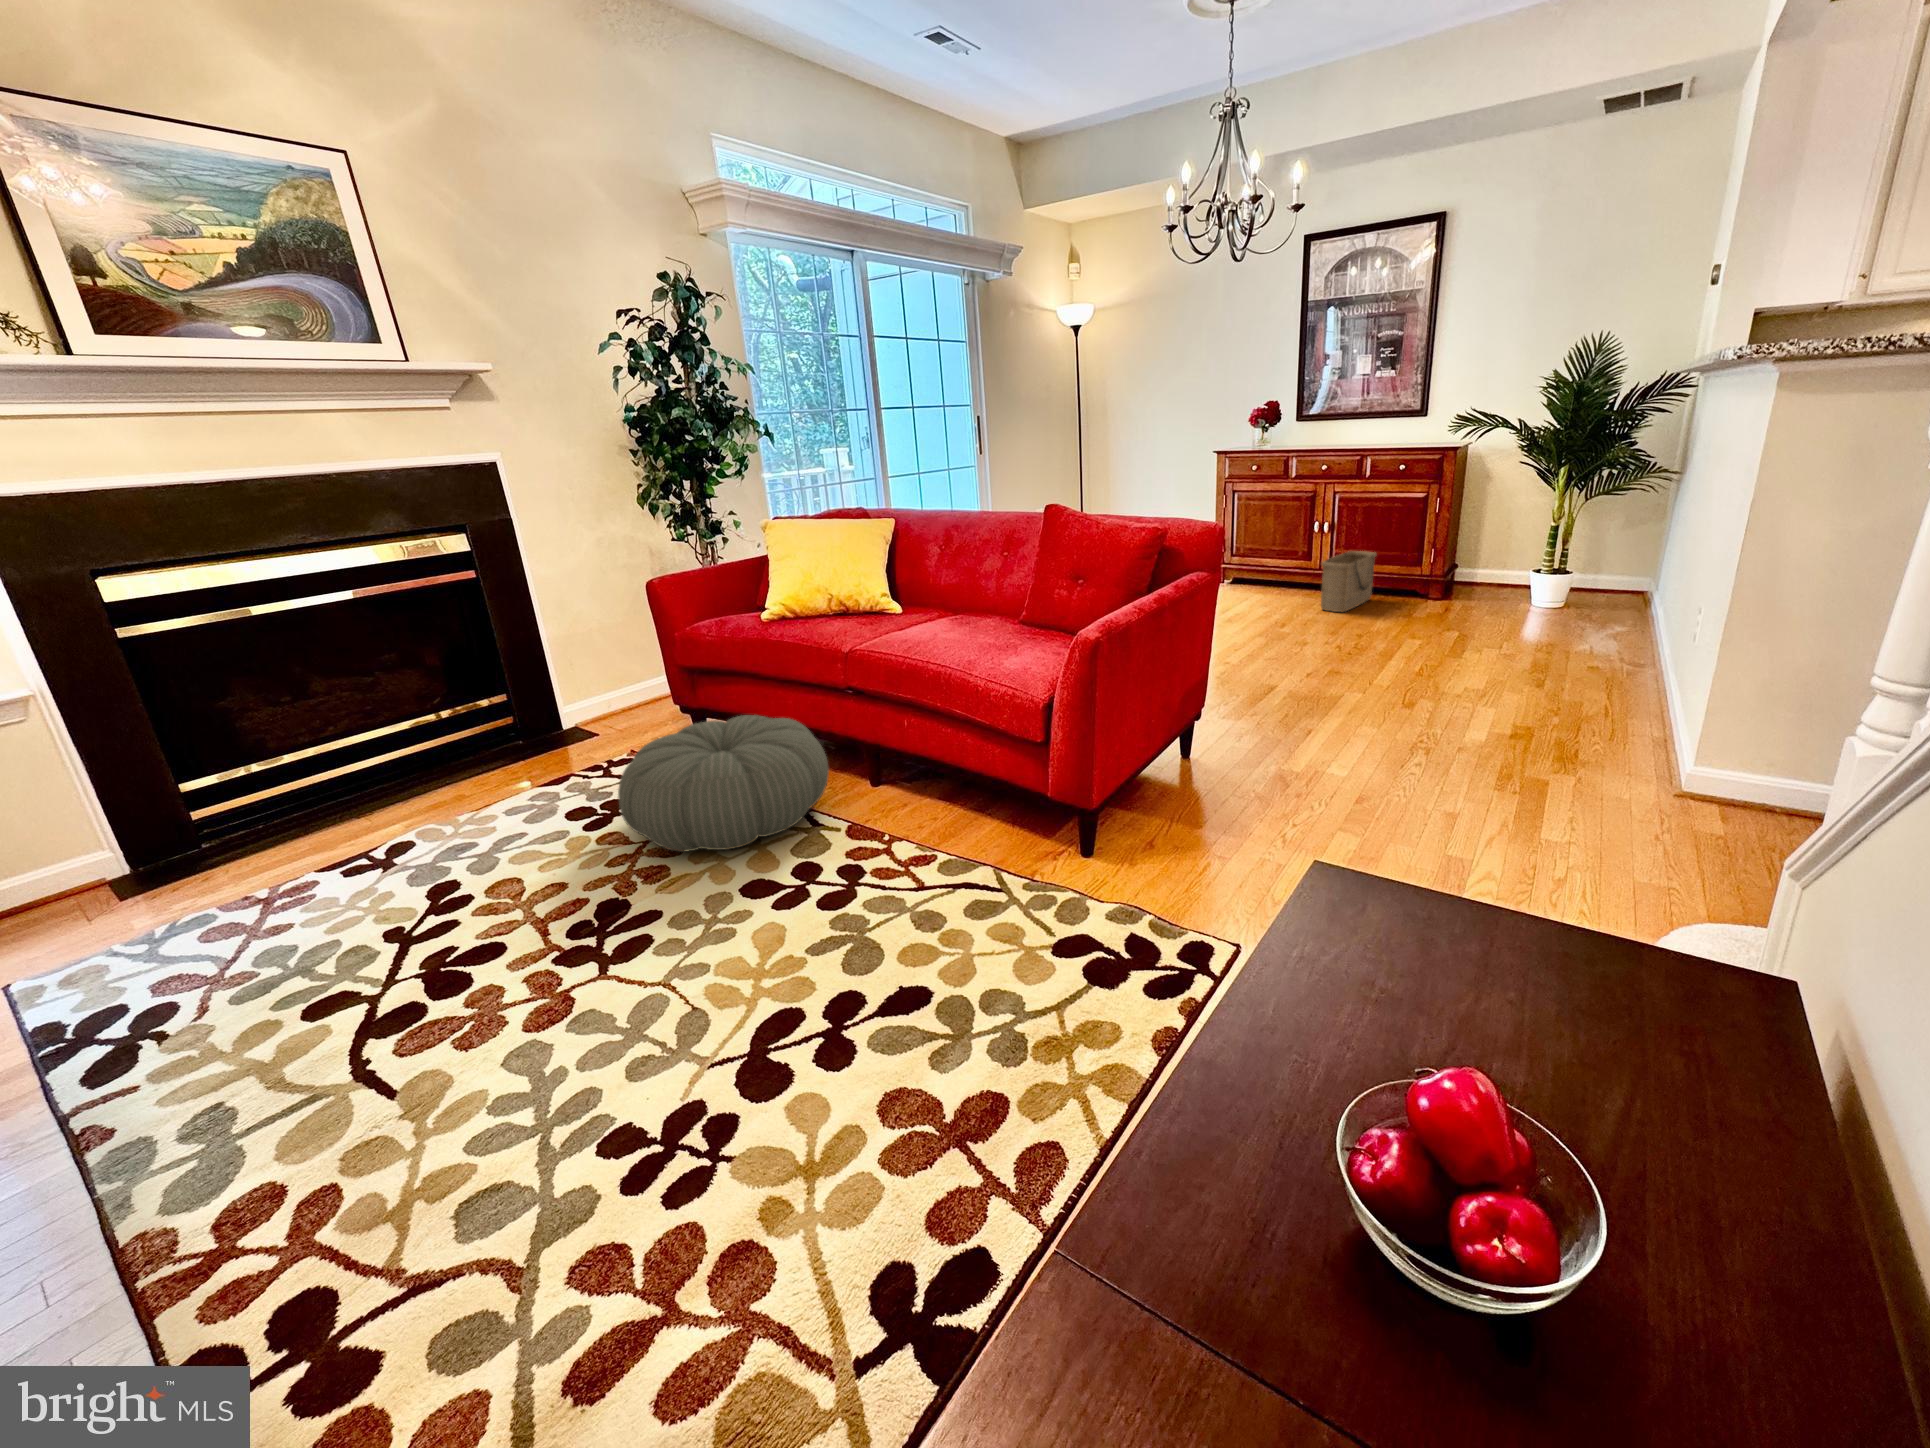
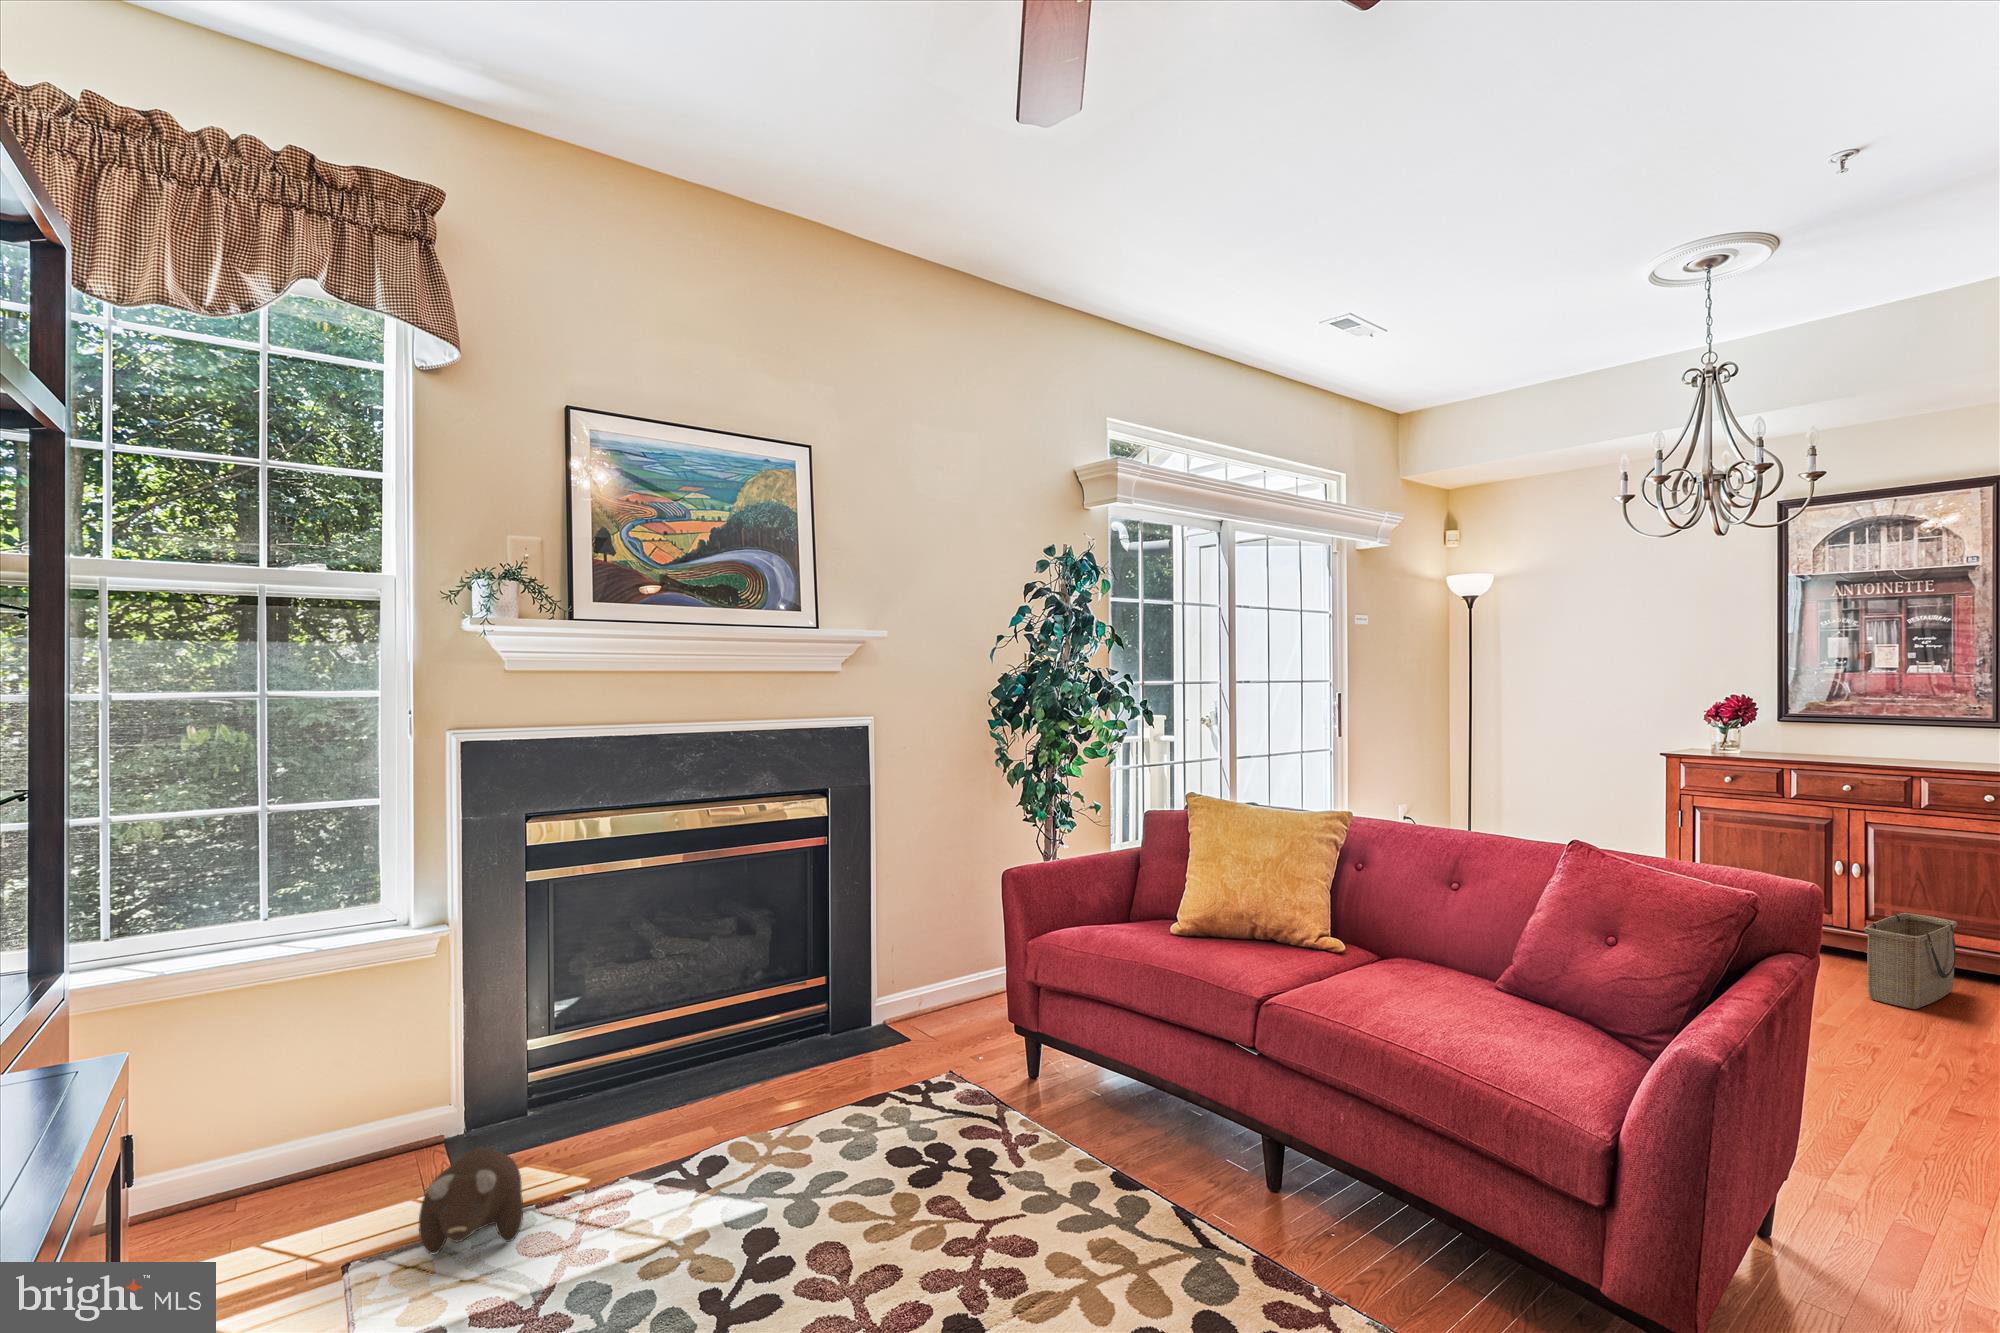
pouf: present [618,715,829,852] -> none [966,1060,1220,1263]
plush toy: none [54,870,192,962] -> present [419,1147,523,1254]

